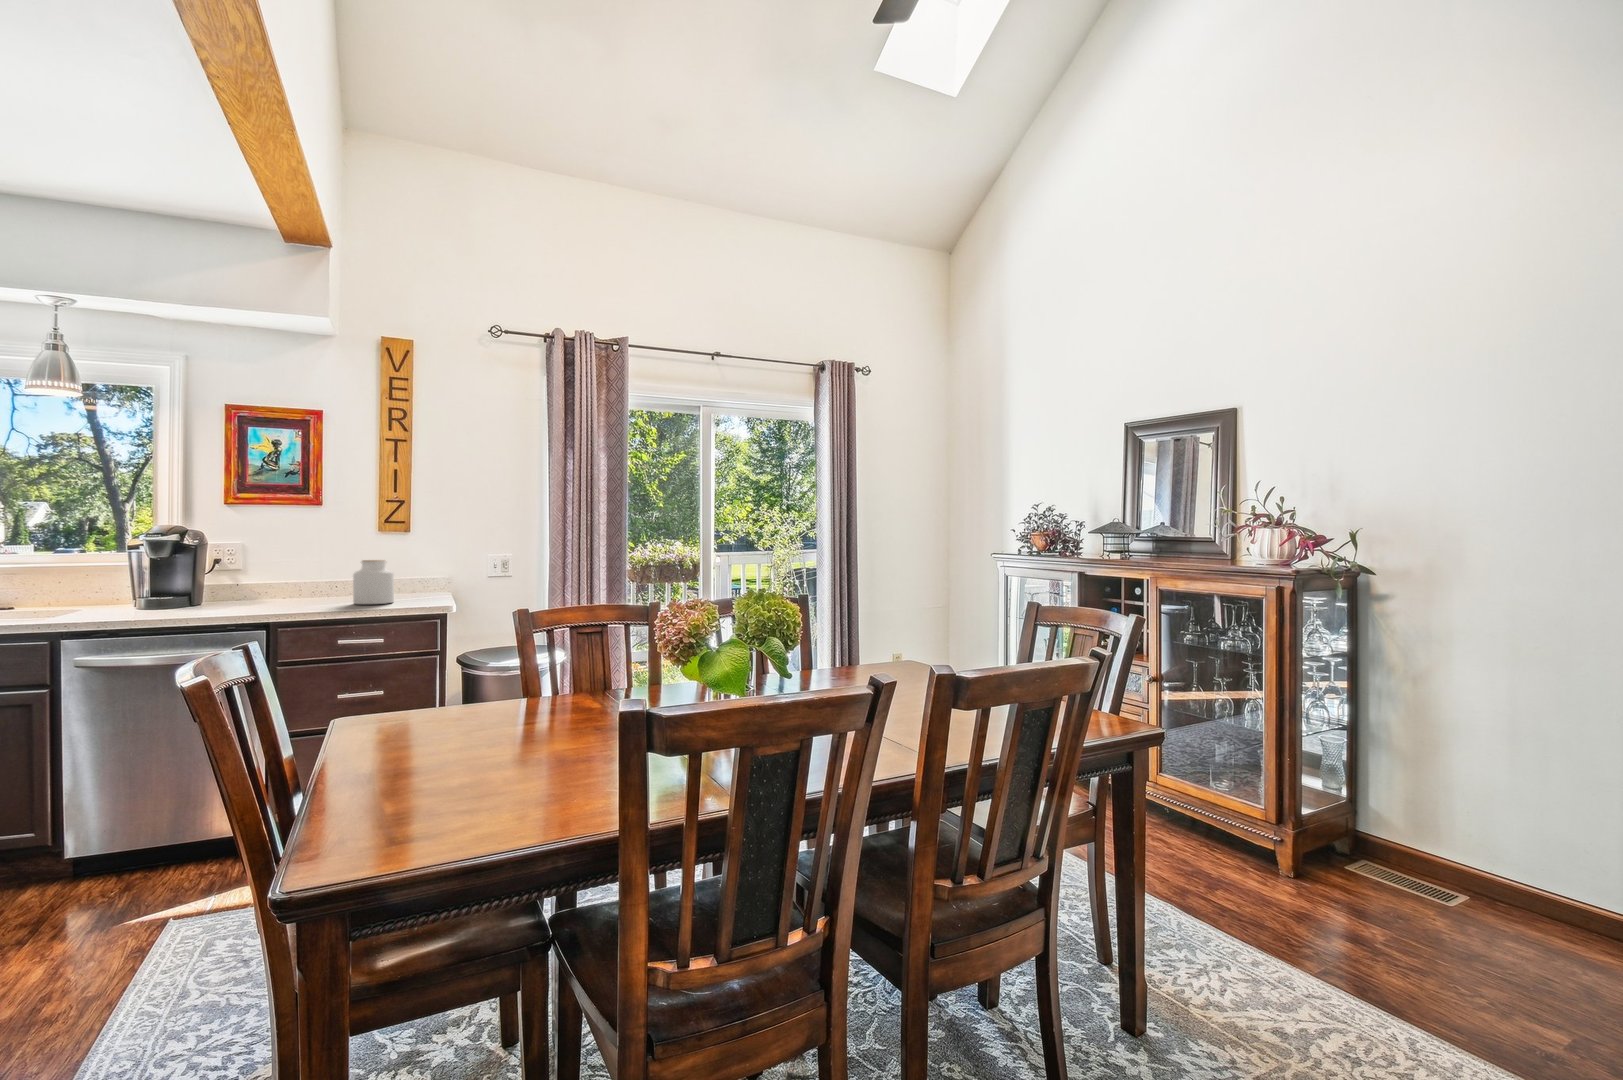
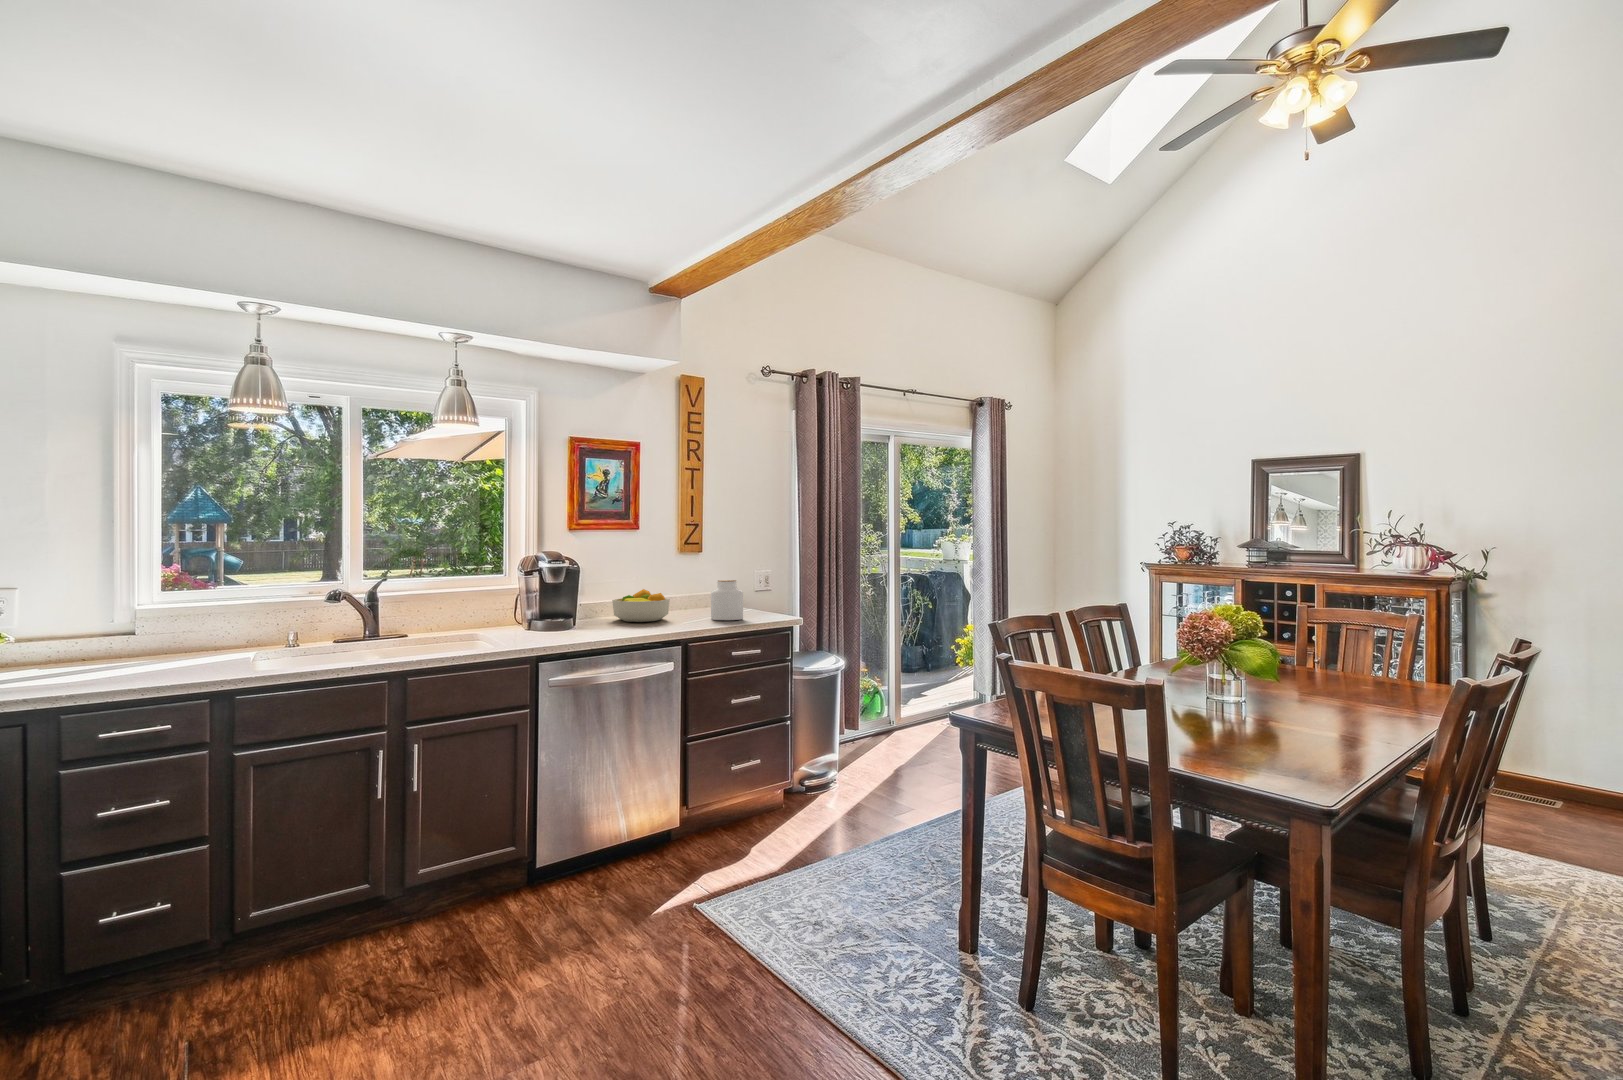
fruit bowl: none [239,568,324,604] -> present [612,589,670,622]

